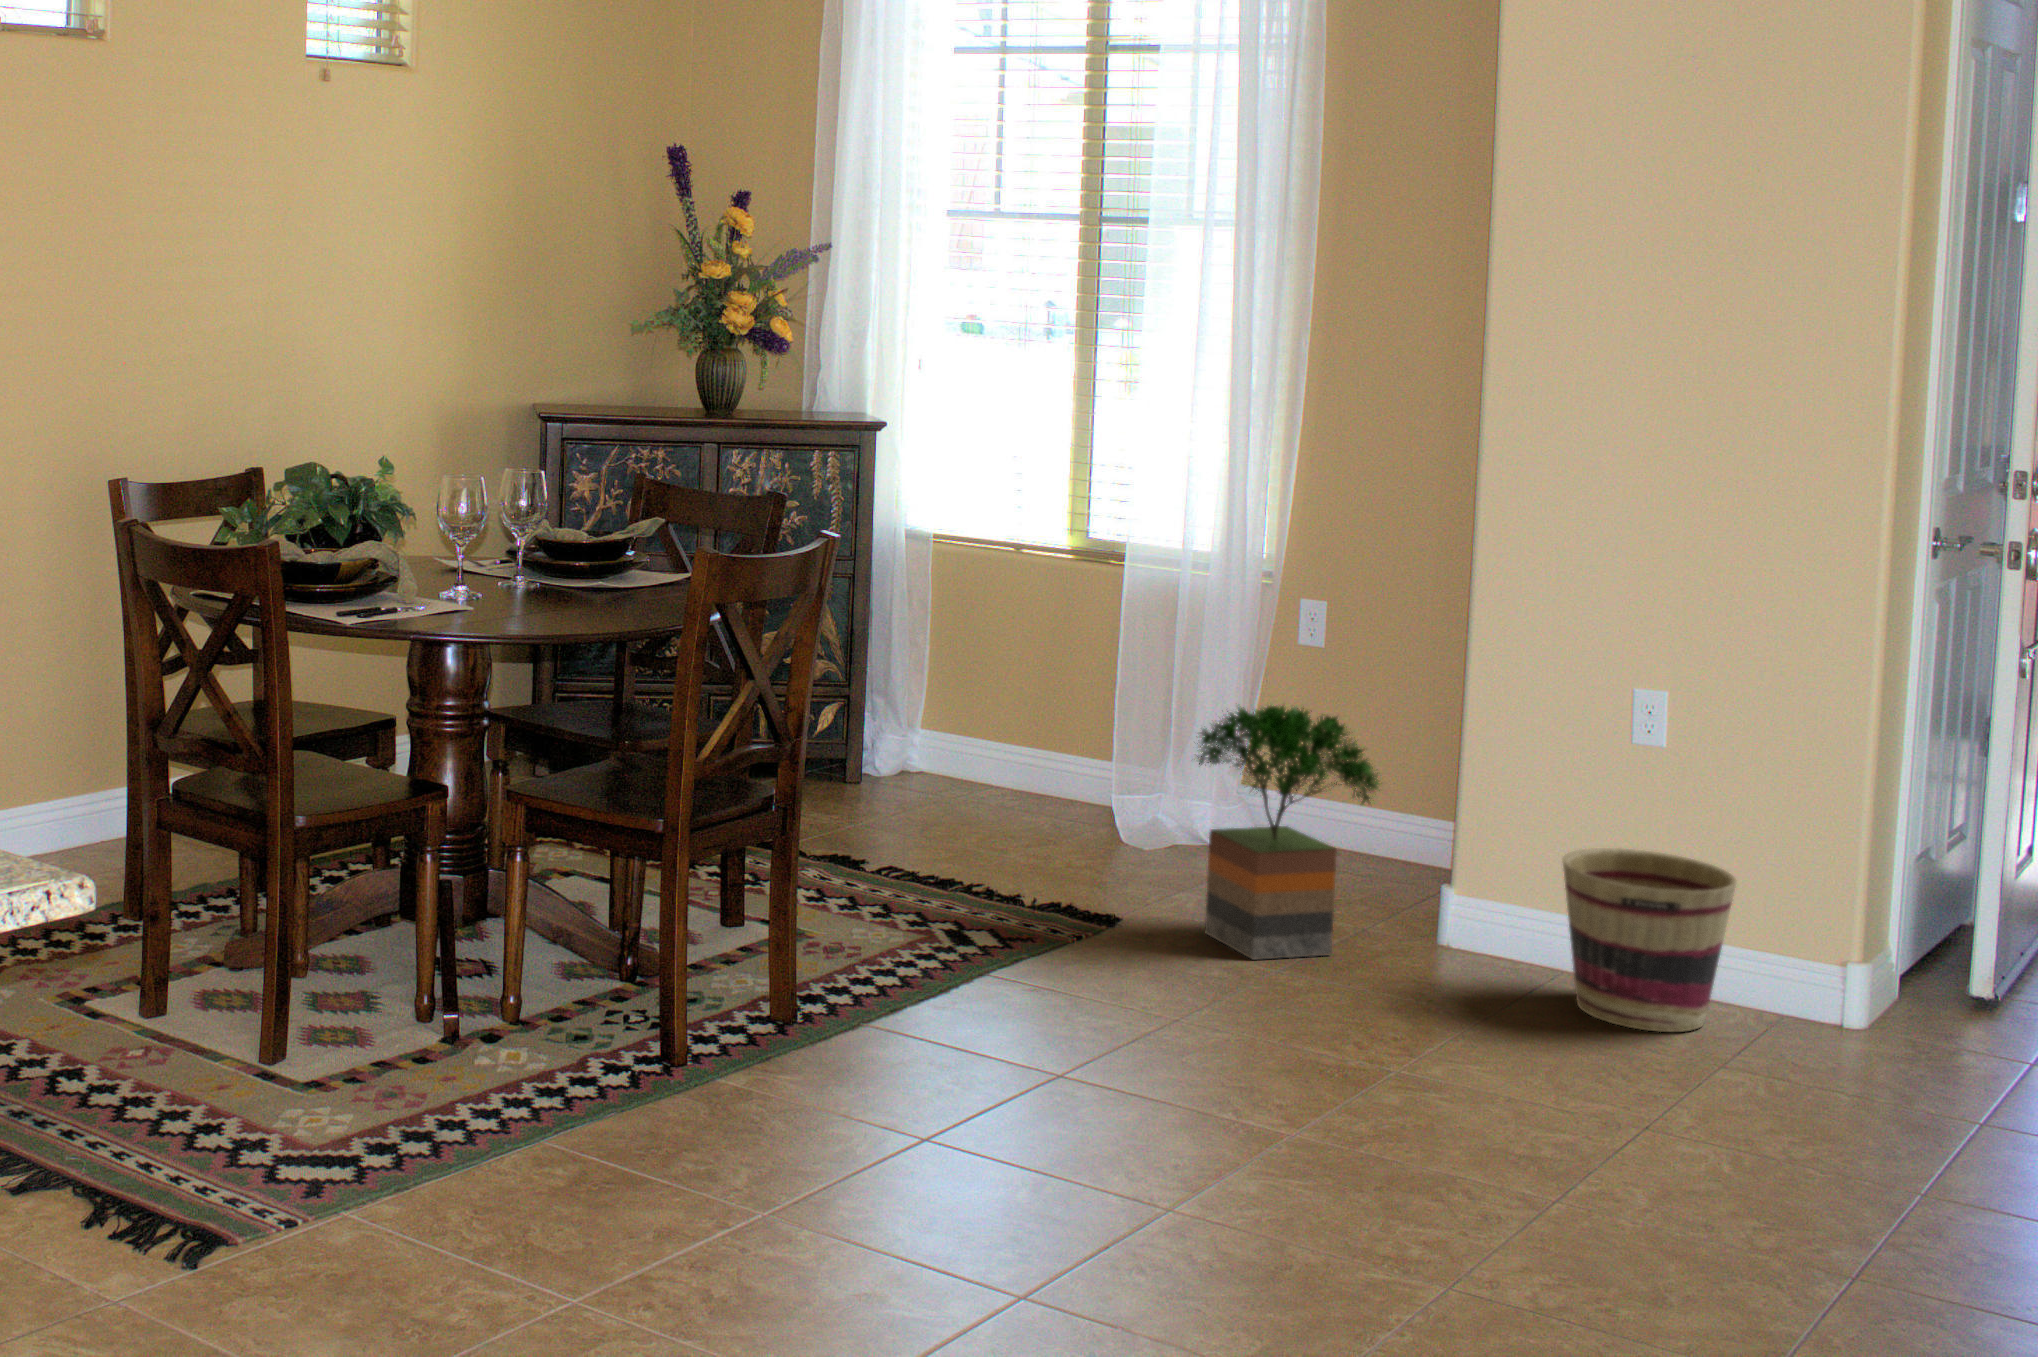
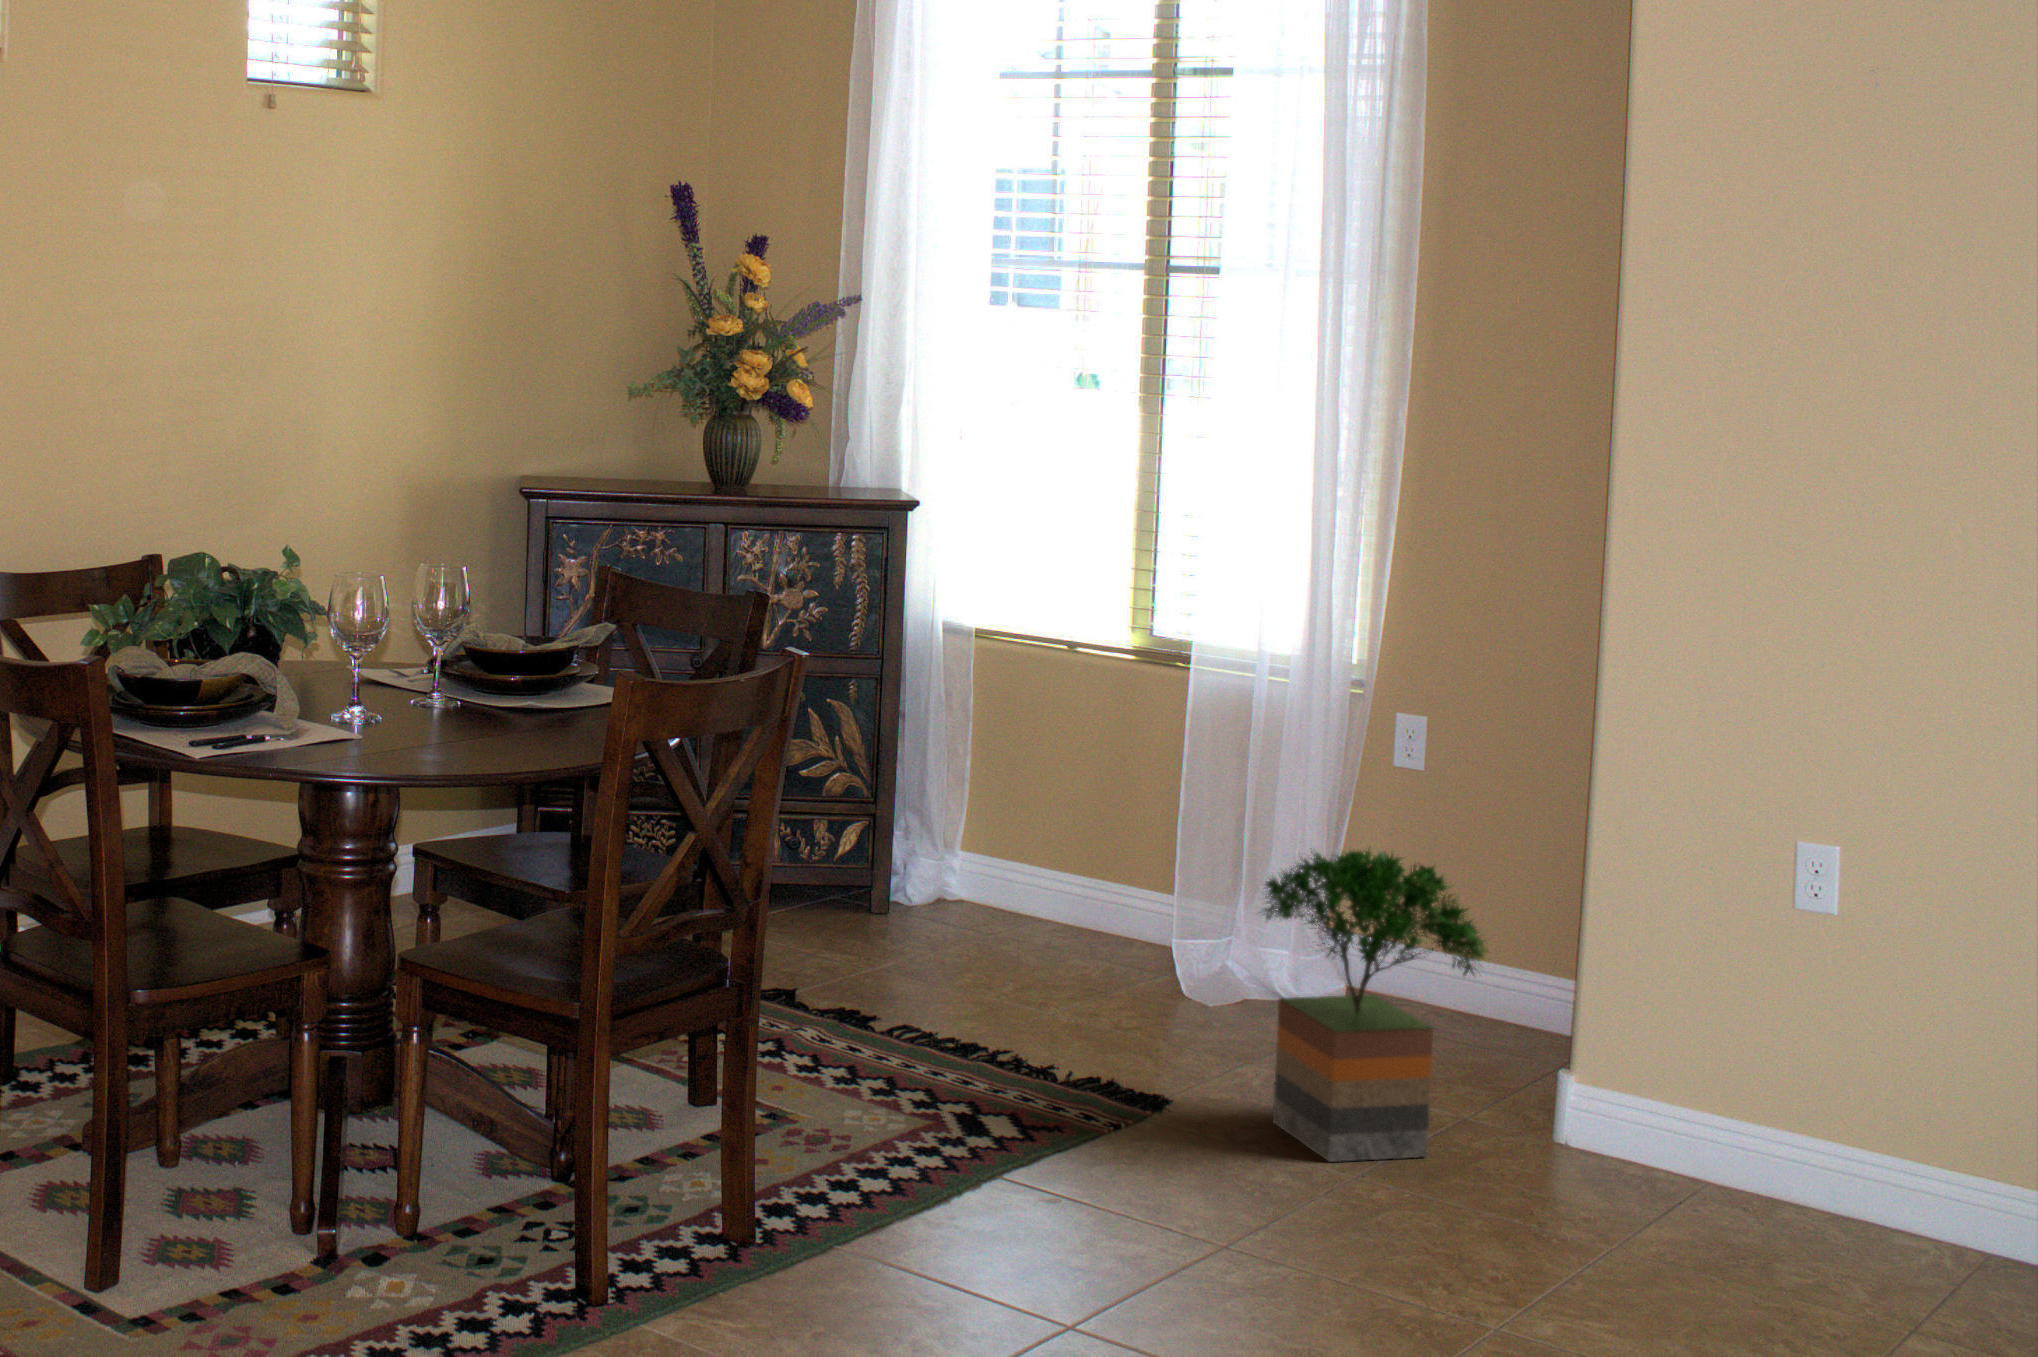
basket: present [1563,848,1737,1032] -> none [1714,1039,1937,1279]

